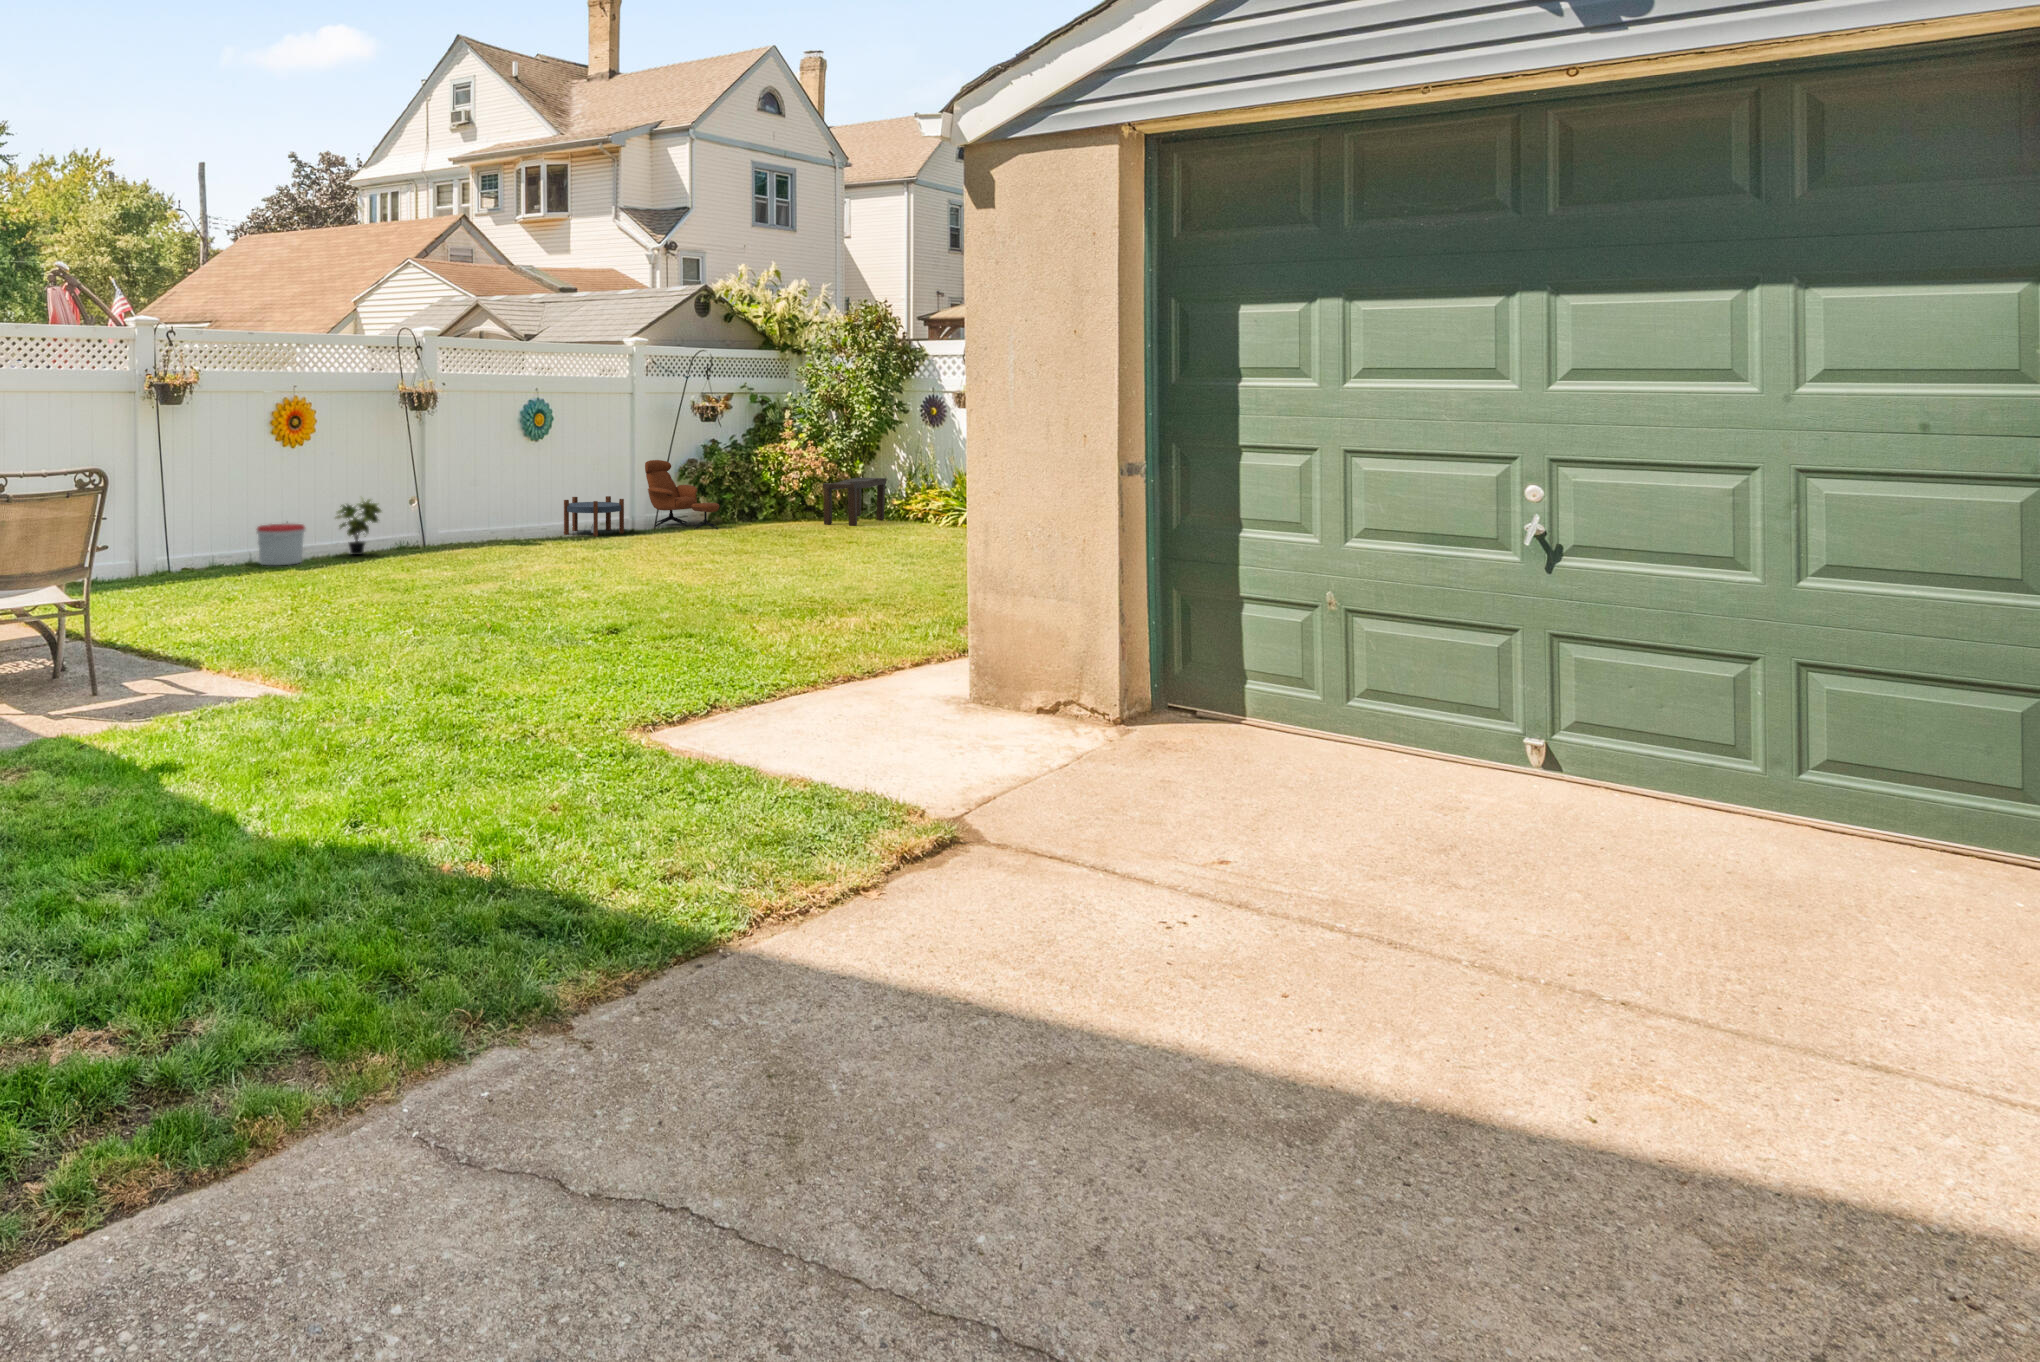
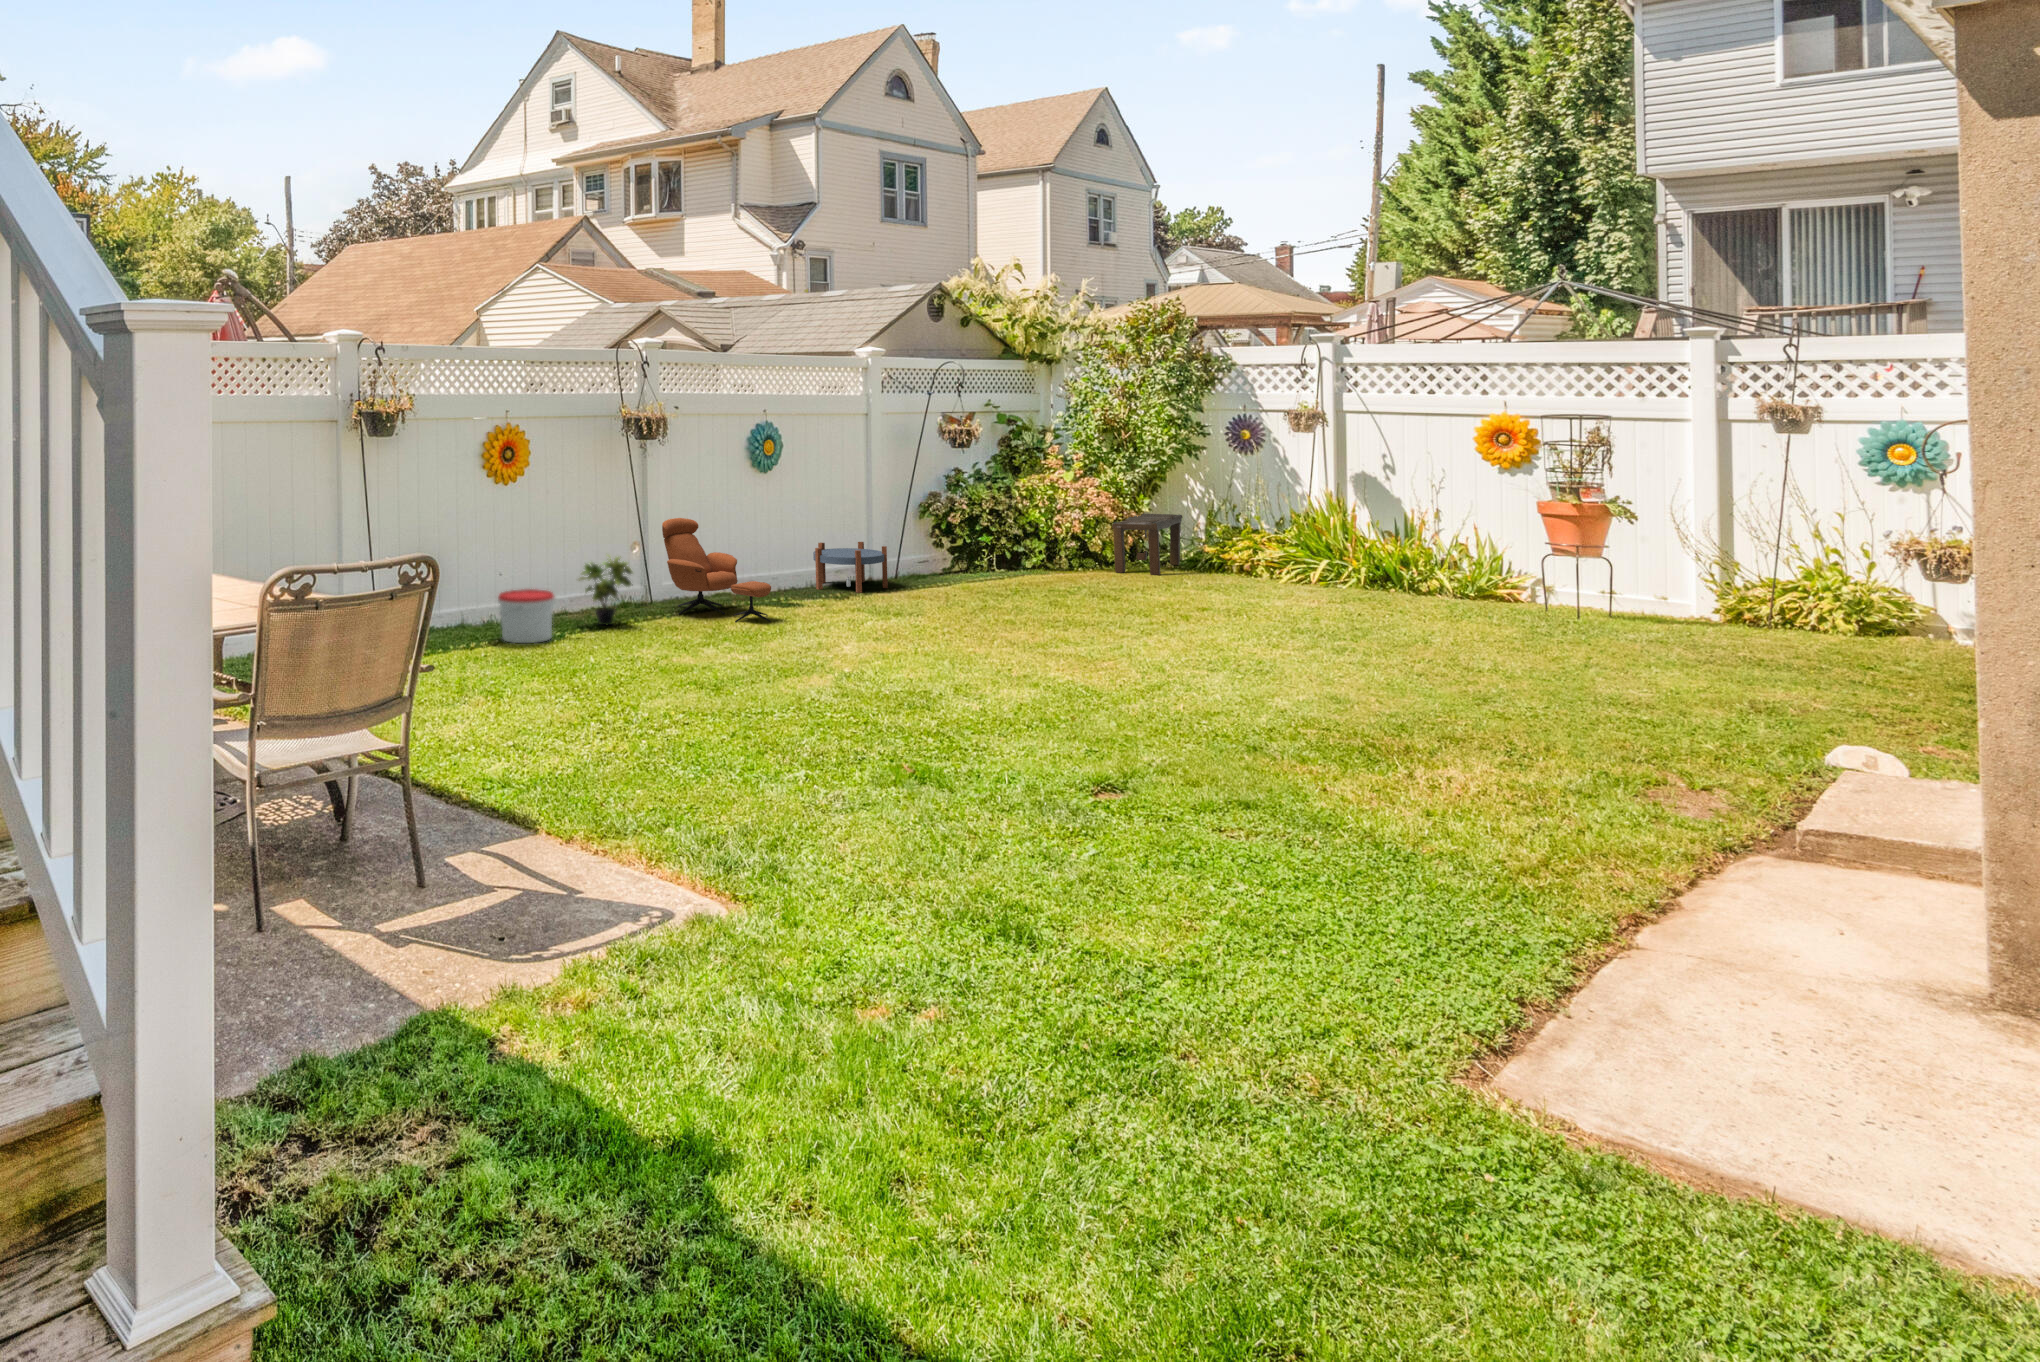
lounge chair: present [645,460,719,529] -> present [662,518,771,622]

